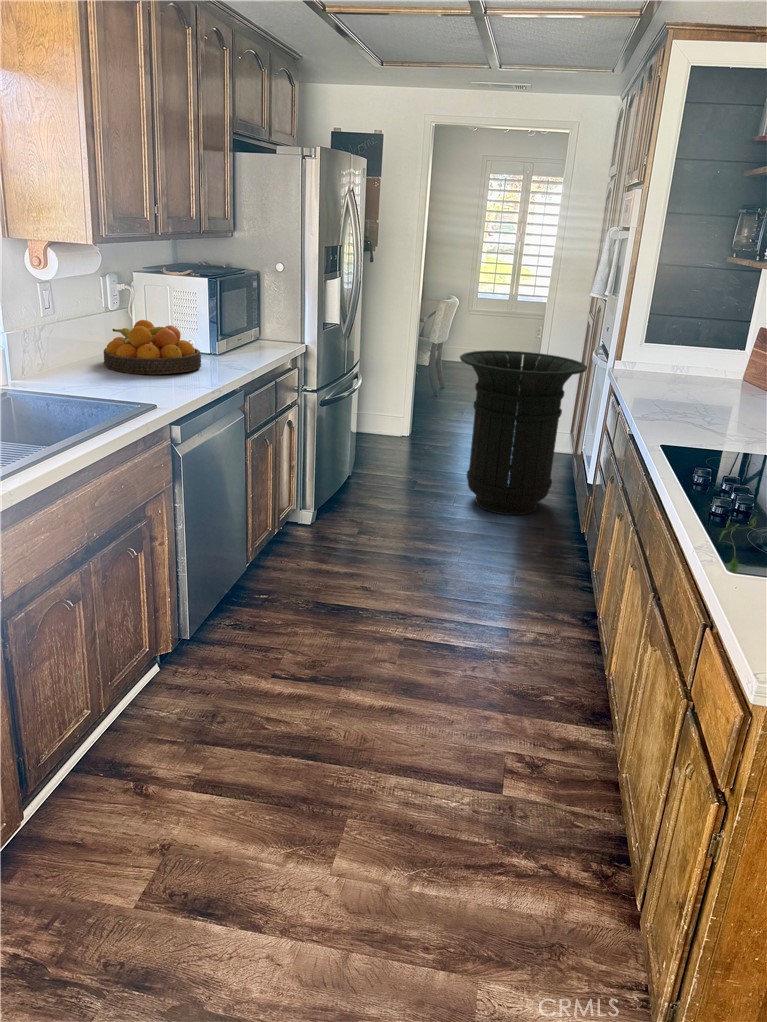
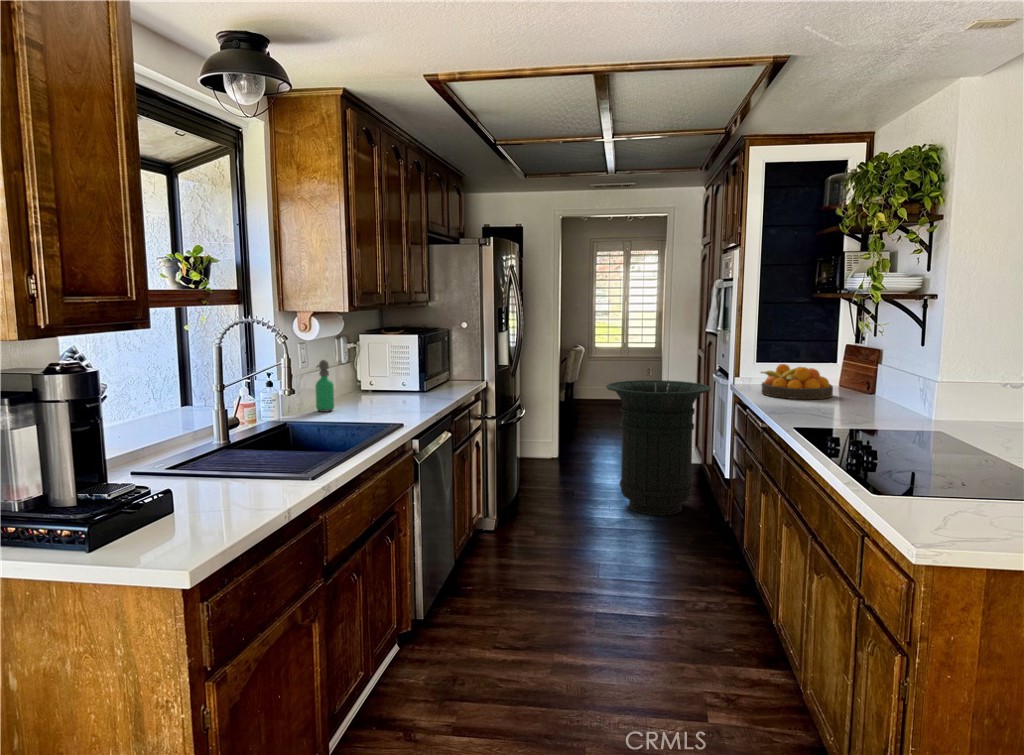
soap dispenser: none [56,310,85,378] -> present [315,360,334,412]
fruit bowl: present [104,320,201,374] -> present [761,364,833,399]

